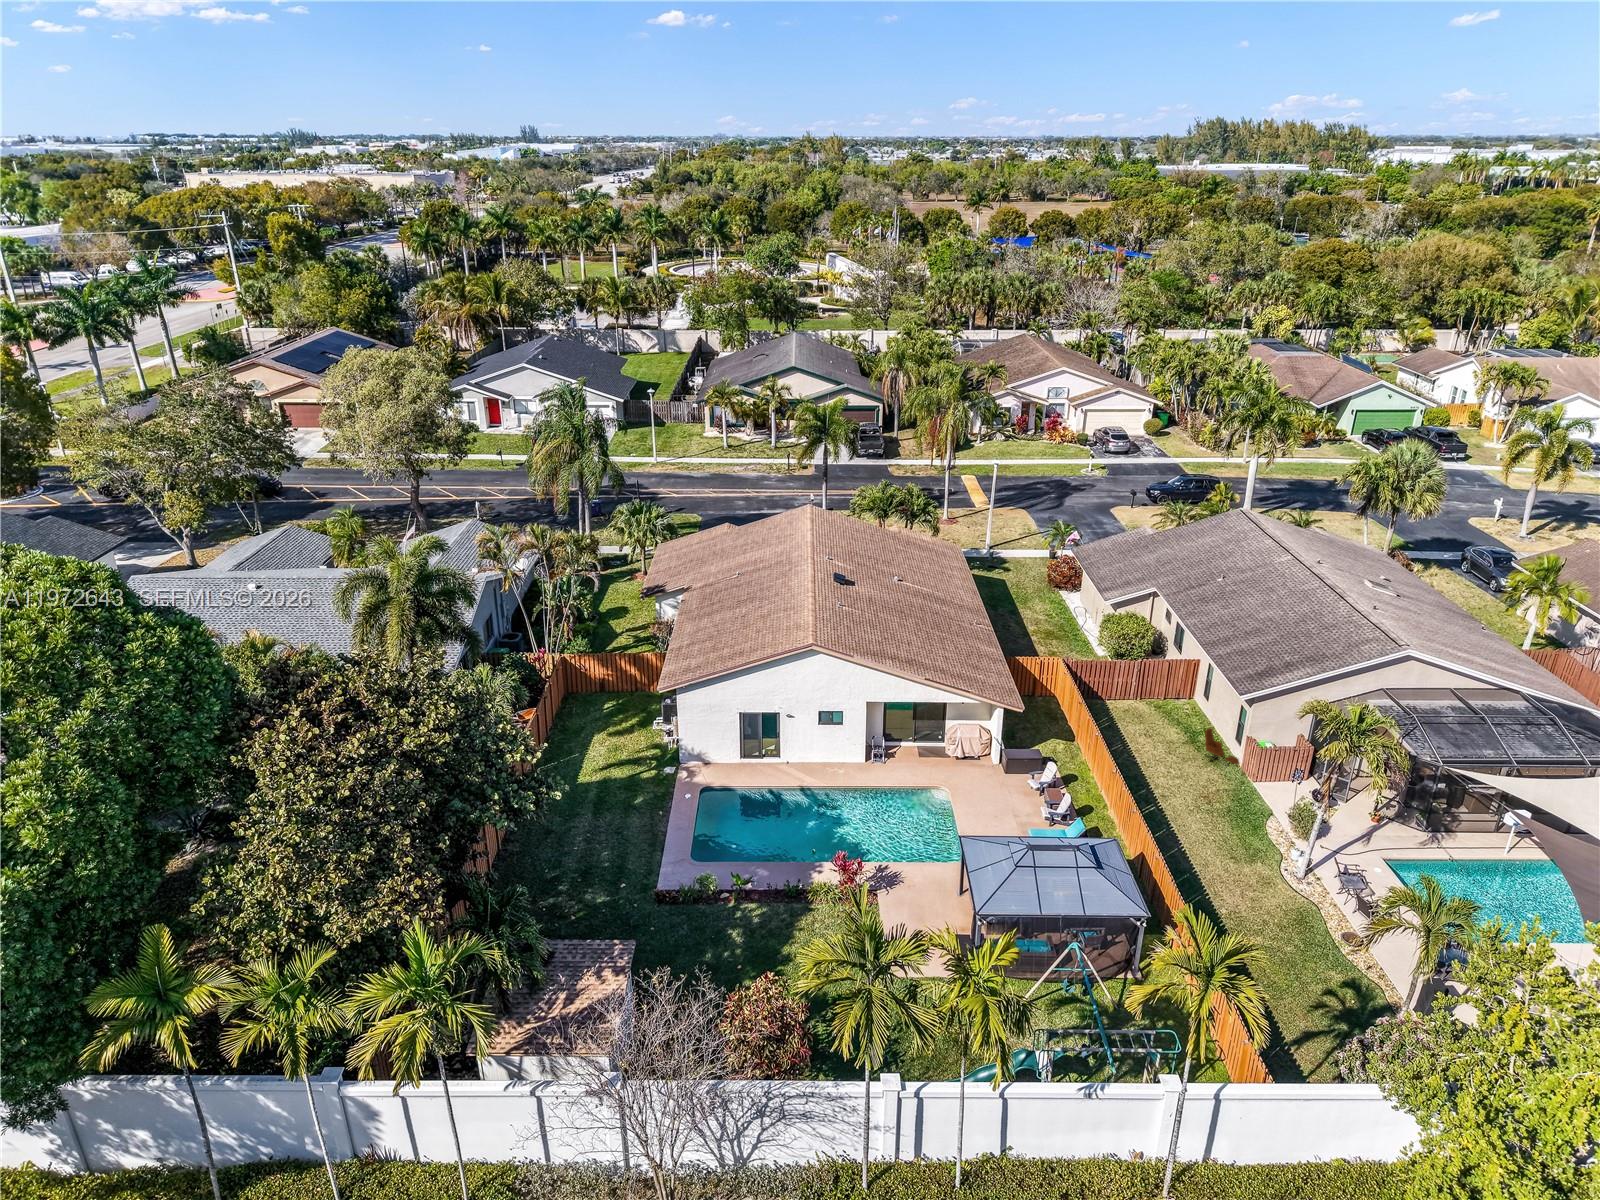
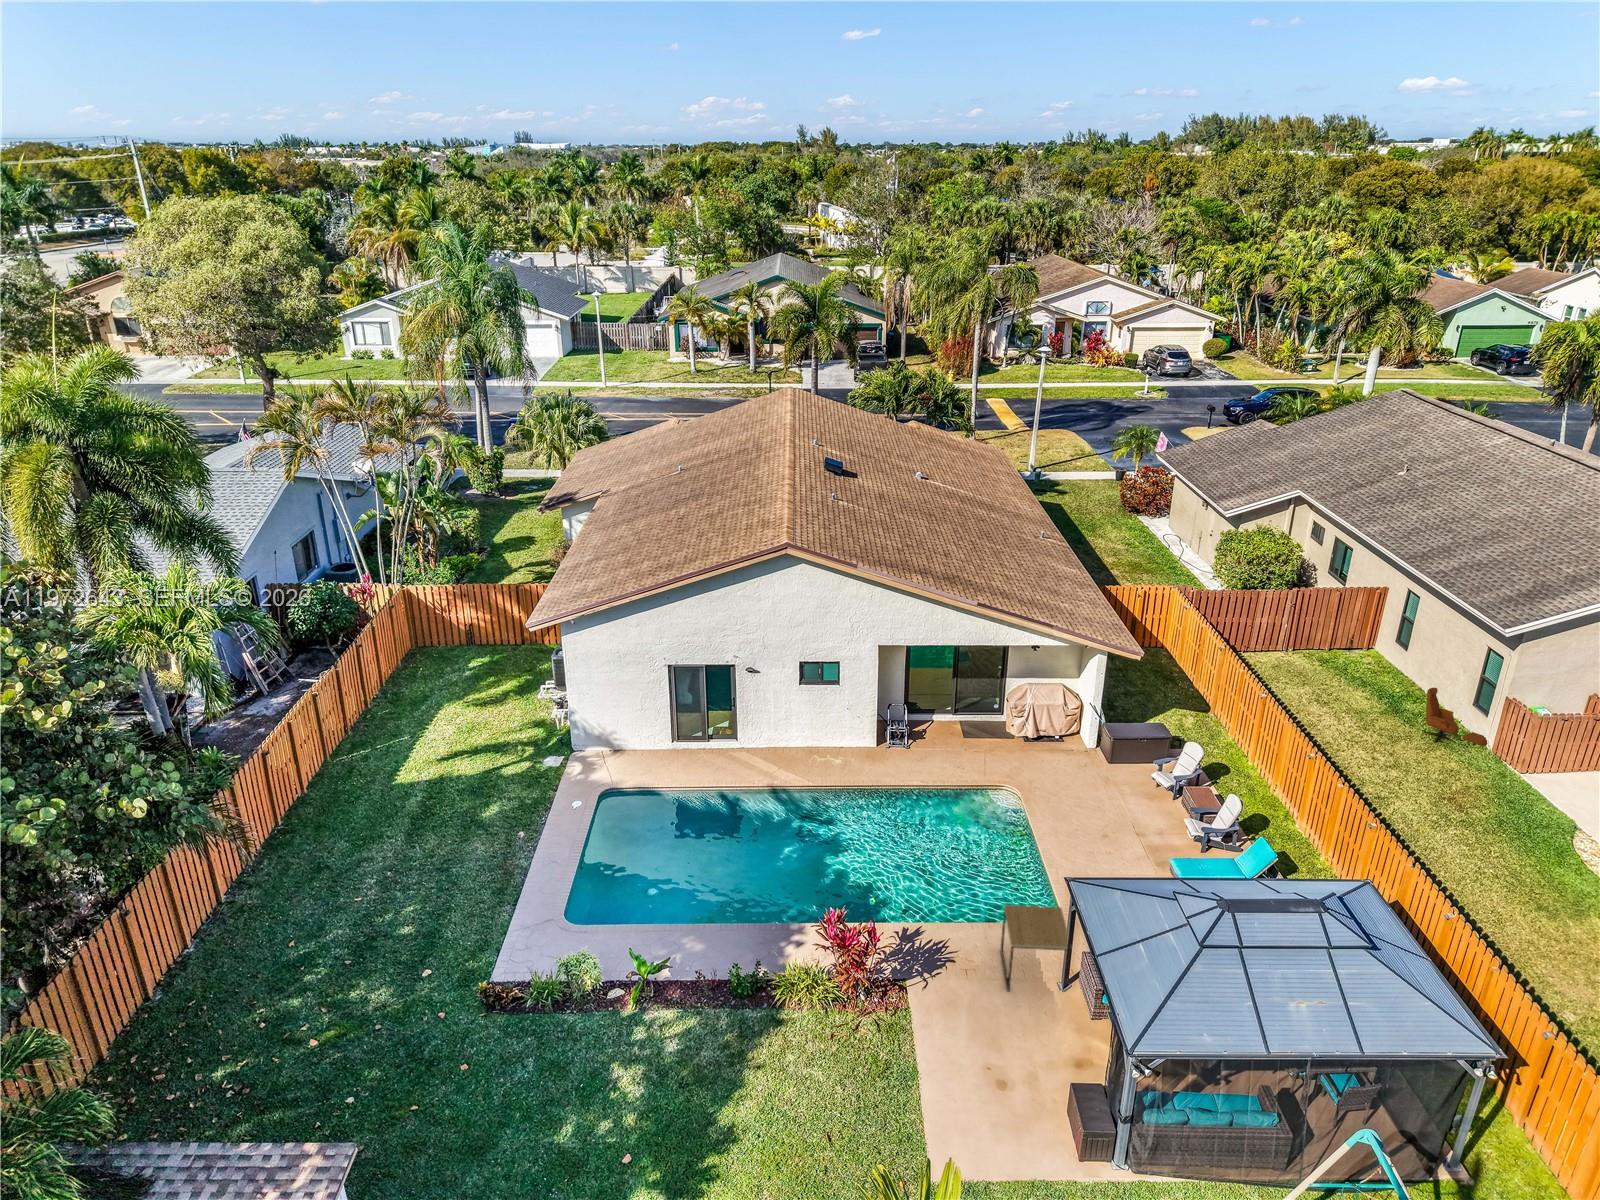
side table: none [929,851,963,897] -> present [1001,905,1067,991]

